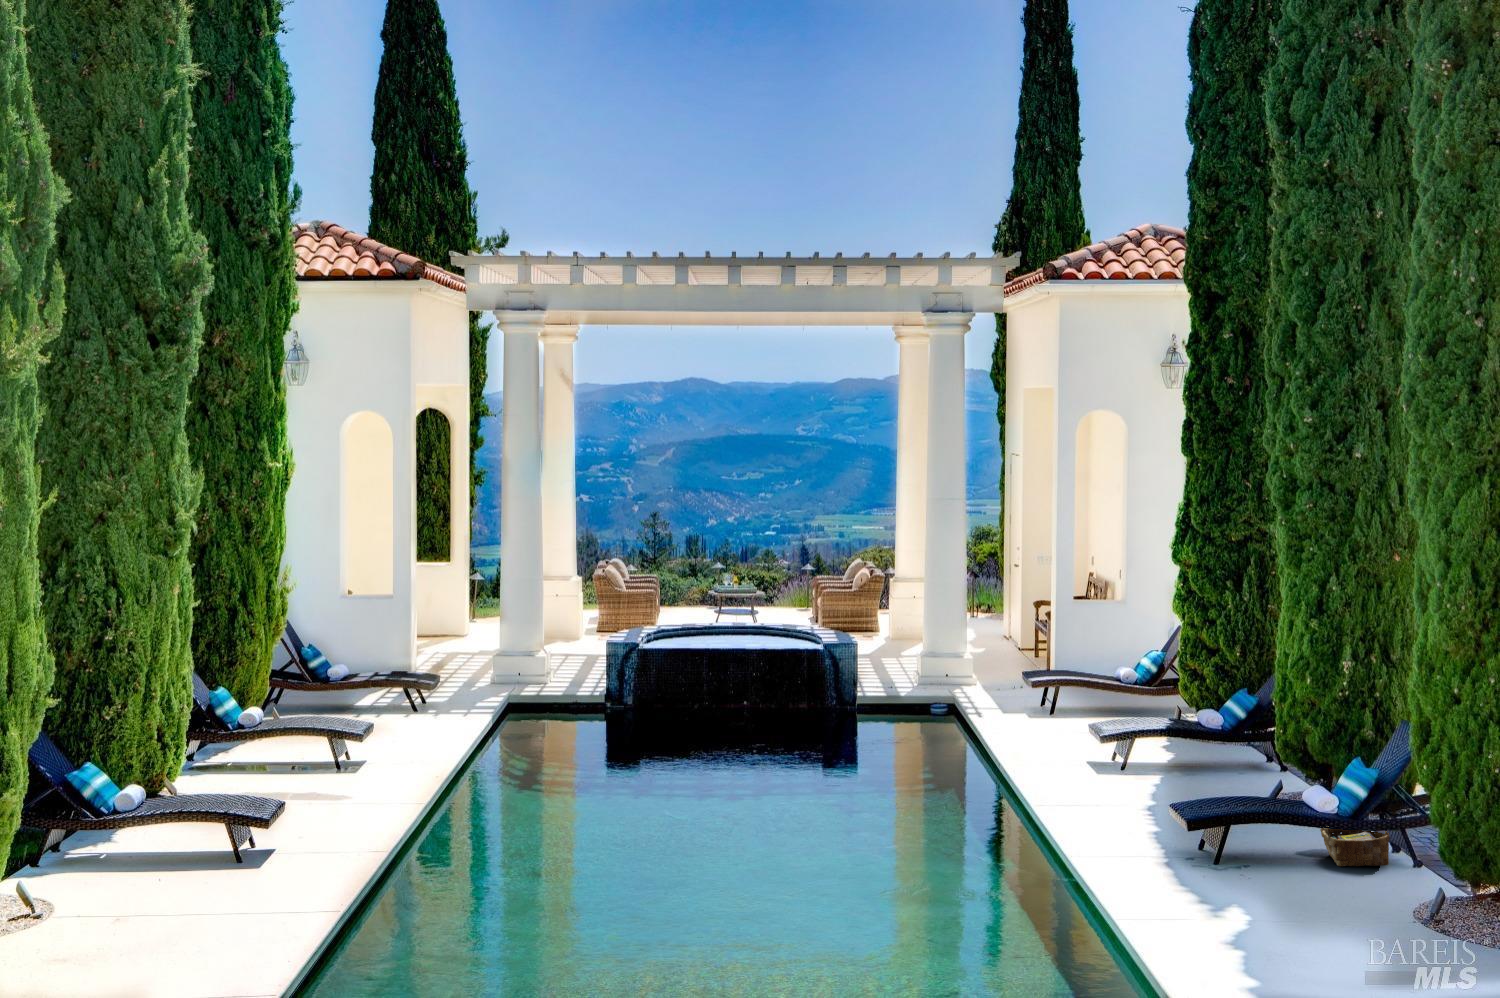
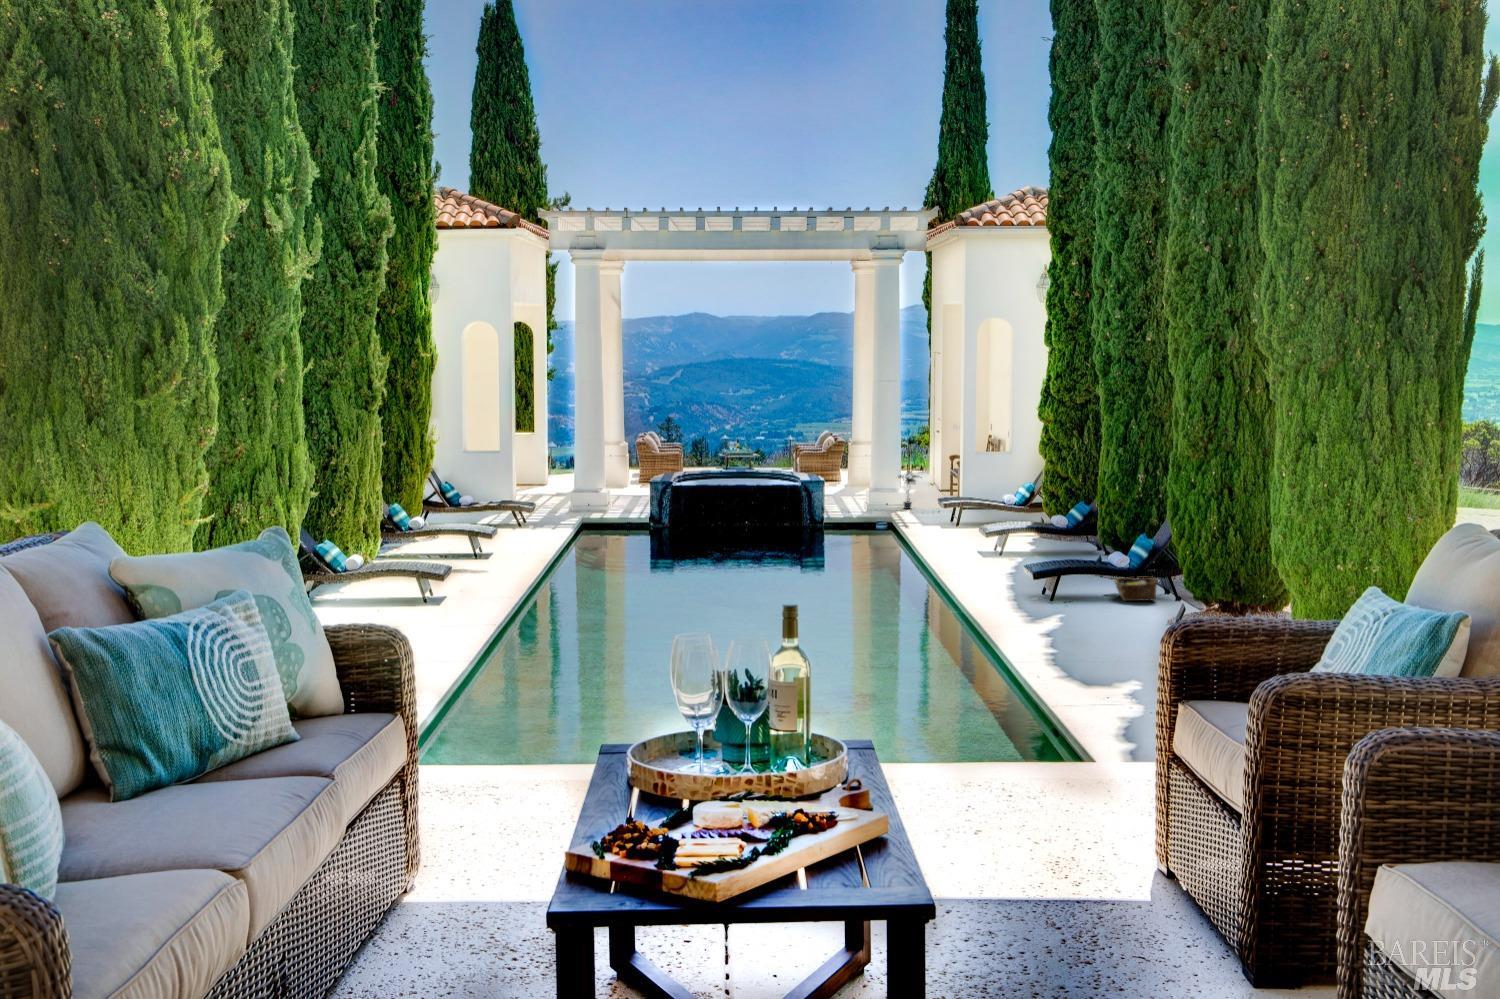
potted plant: none [964,630,1002,686] -> present [898,473,922,509]

